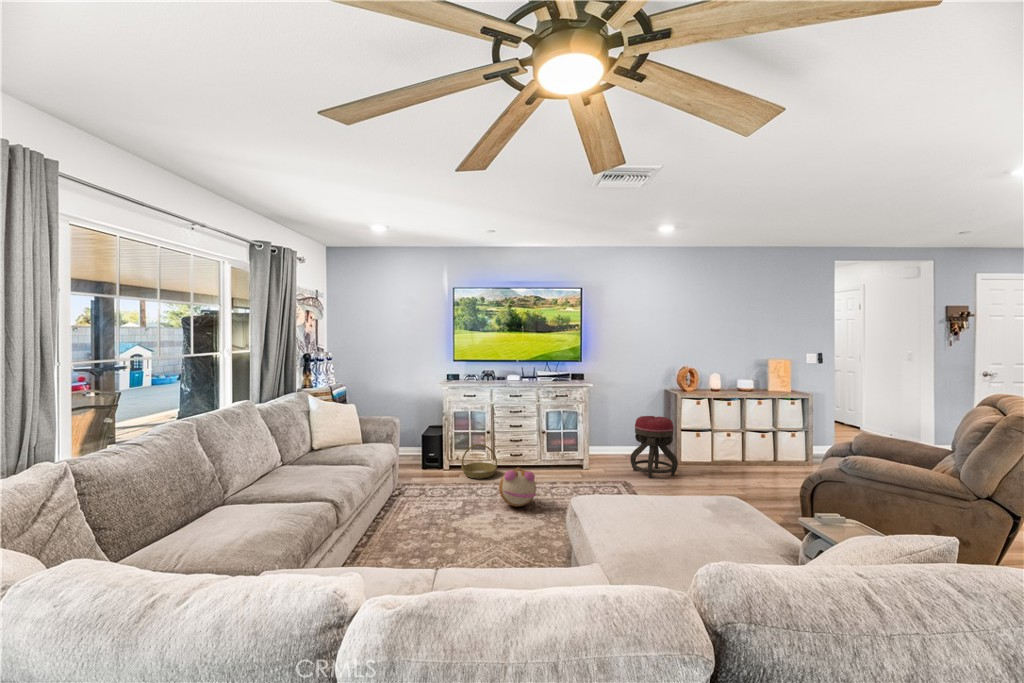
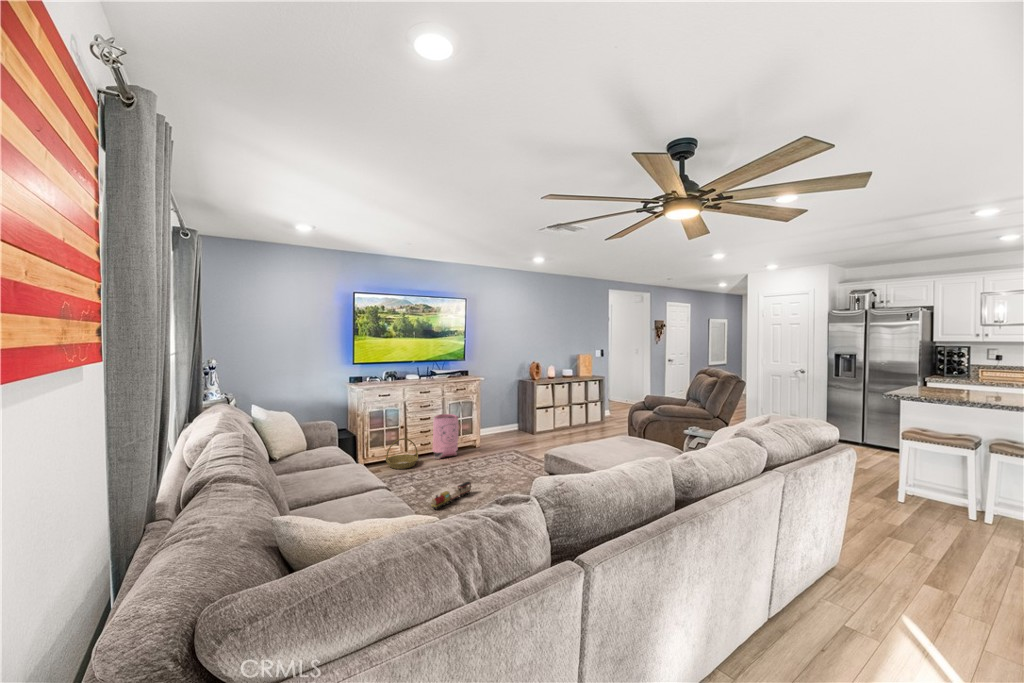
ottoman: present [630,416,678,478] -> none [509,400,543,446]
bag: none [519,422,553,475] -> present [432,414,459,459]
plush toy: present [499,467,536,507] -> none [450,449,484,481]
toy train: none [437,507,502,533] -> present [431,482,471,509]

